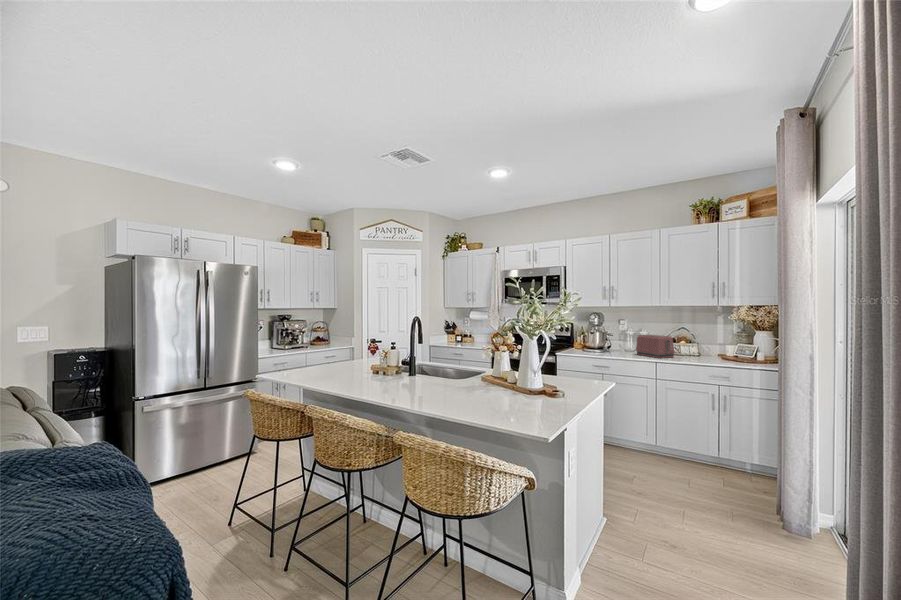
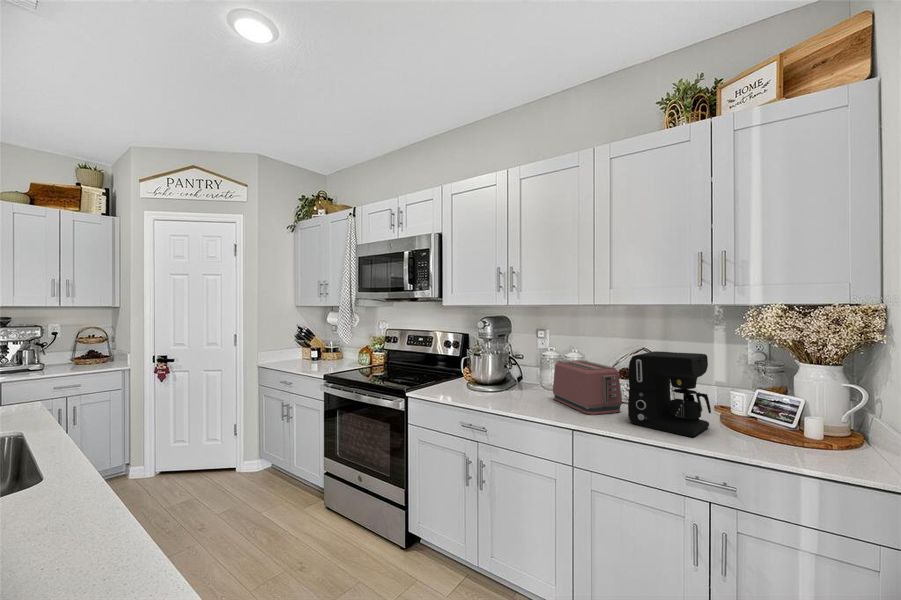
coffee maker: none [680,328,717,362] -> present [628,351,711,437]

